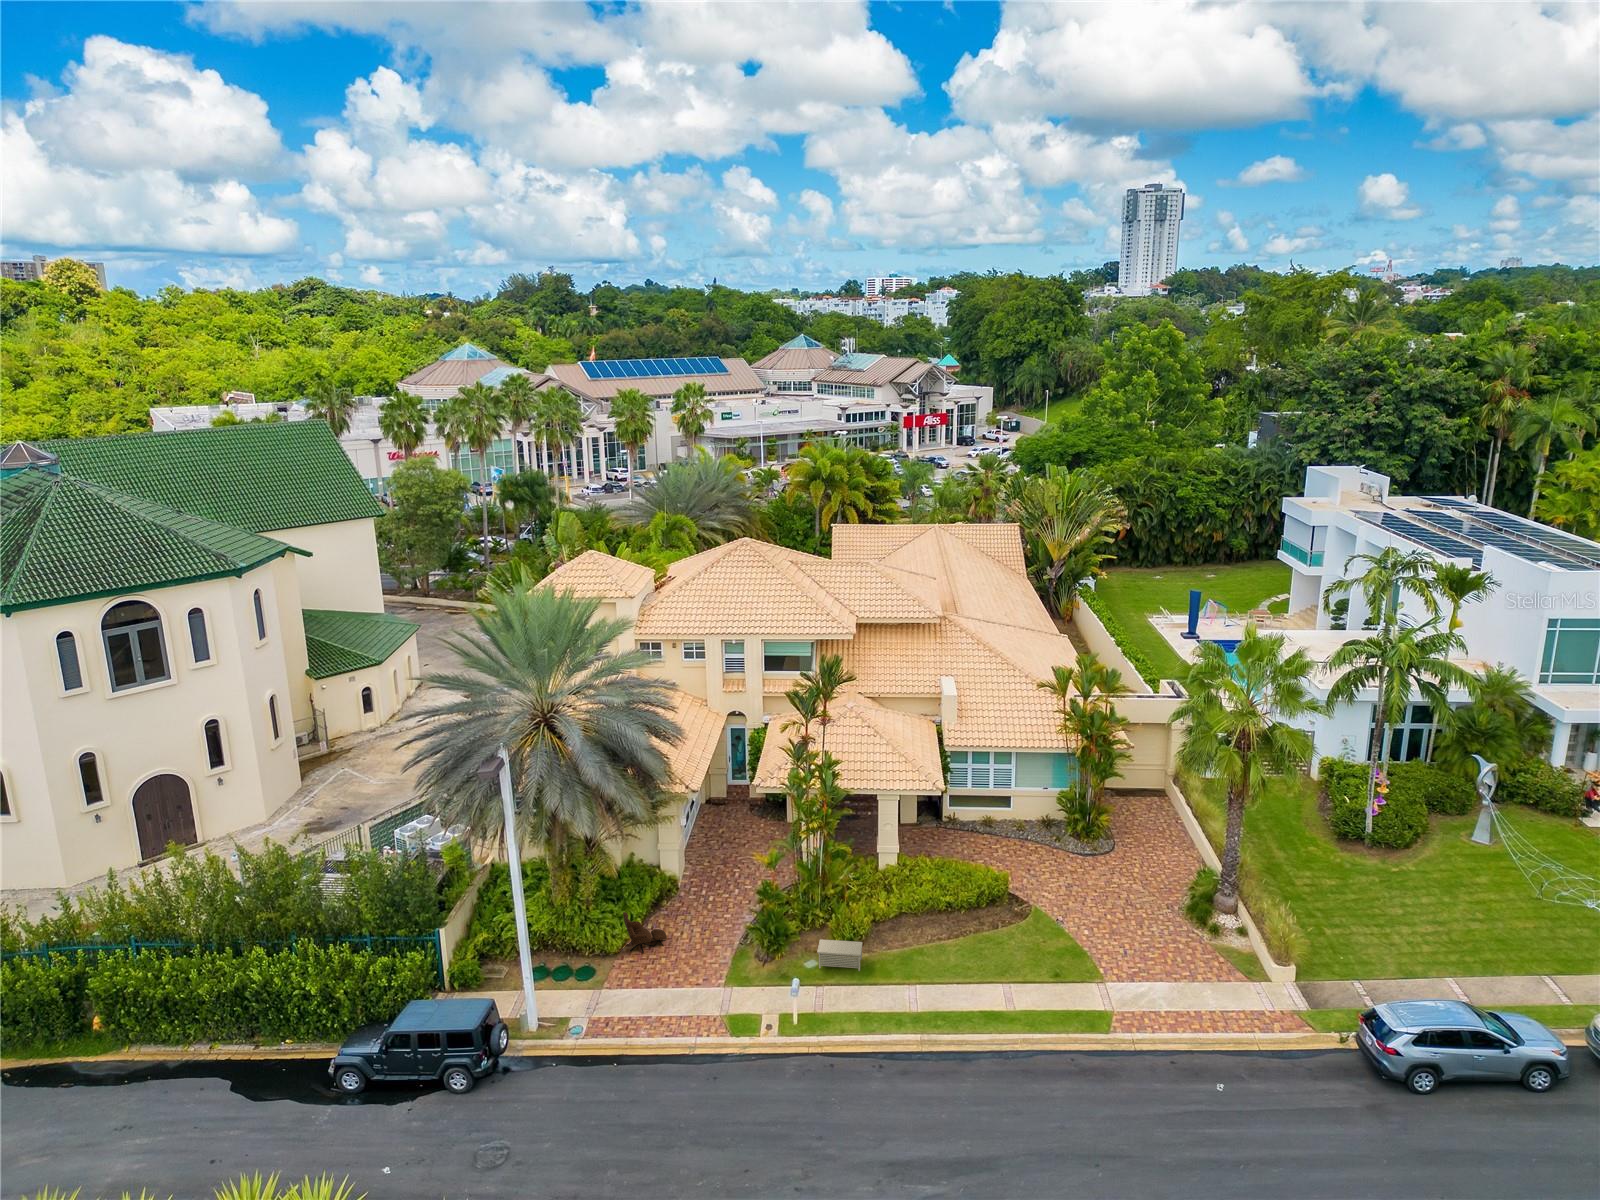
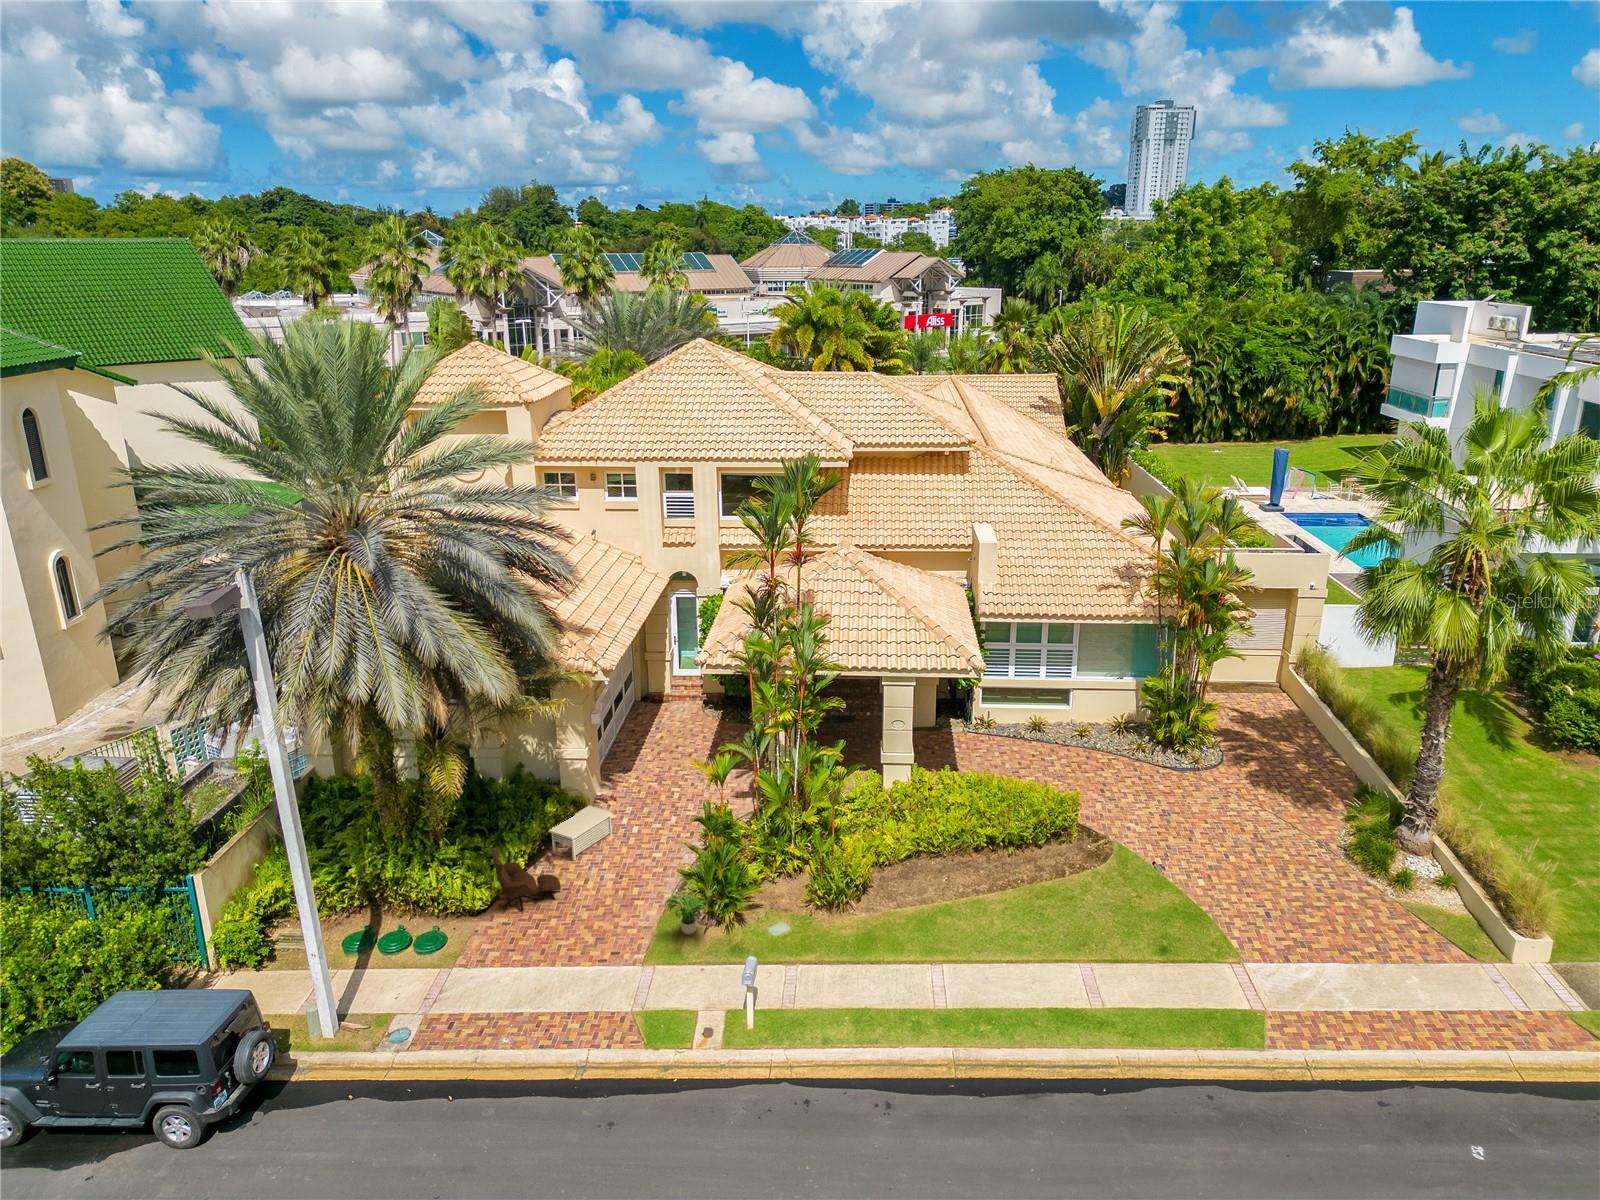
storage bench: present [817,939,863,971] -> present [549,806,612,860]
potted plant: none [736,941,766,968] -> present [665,893,708,934]

